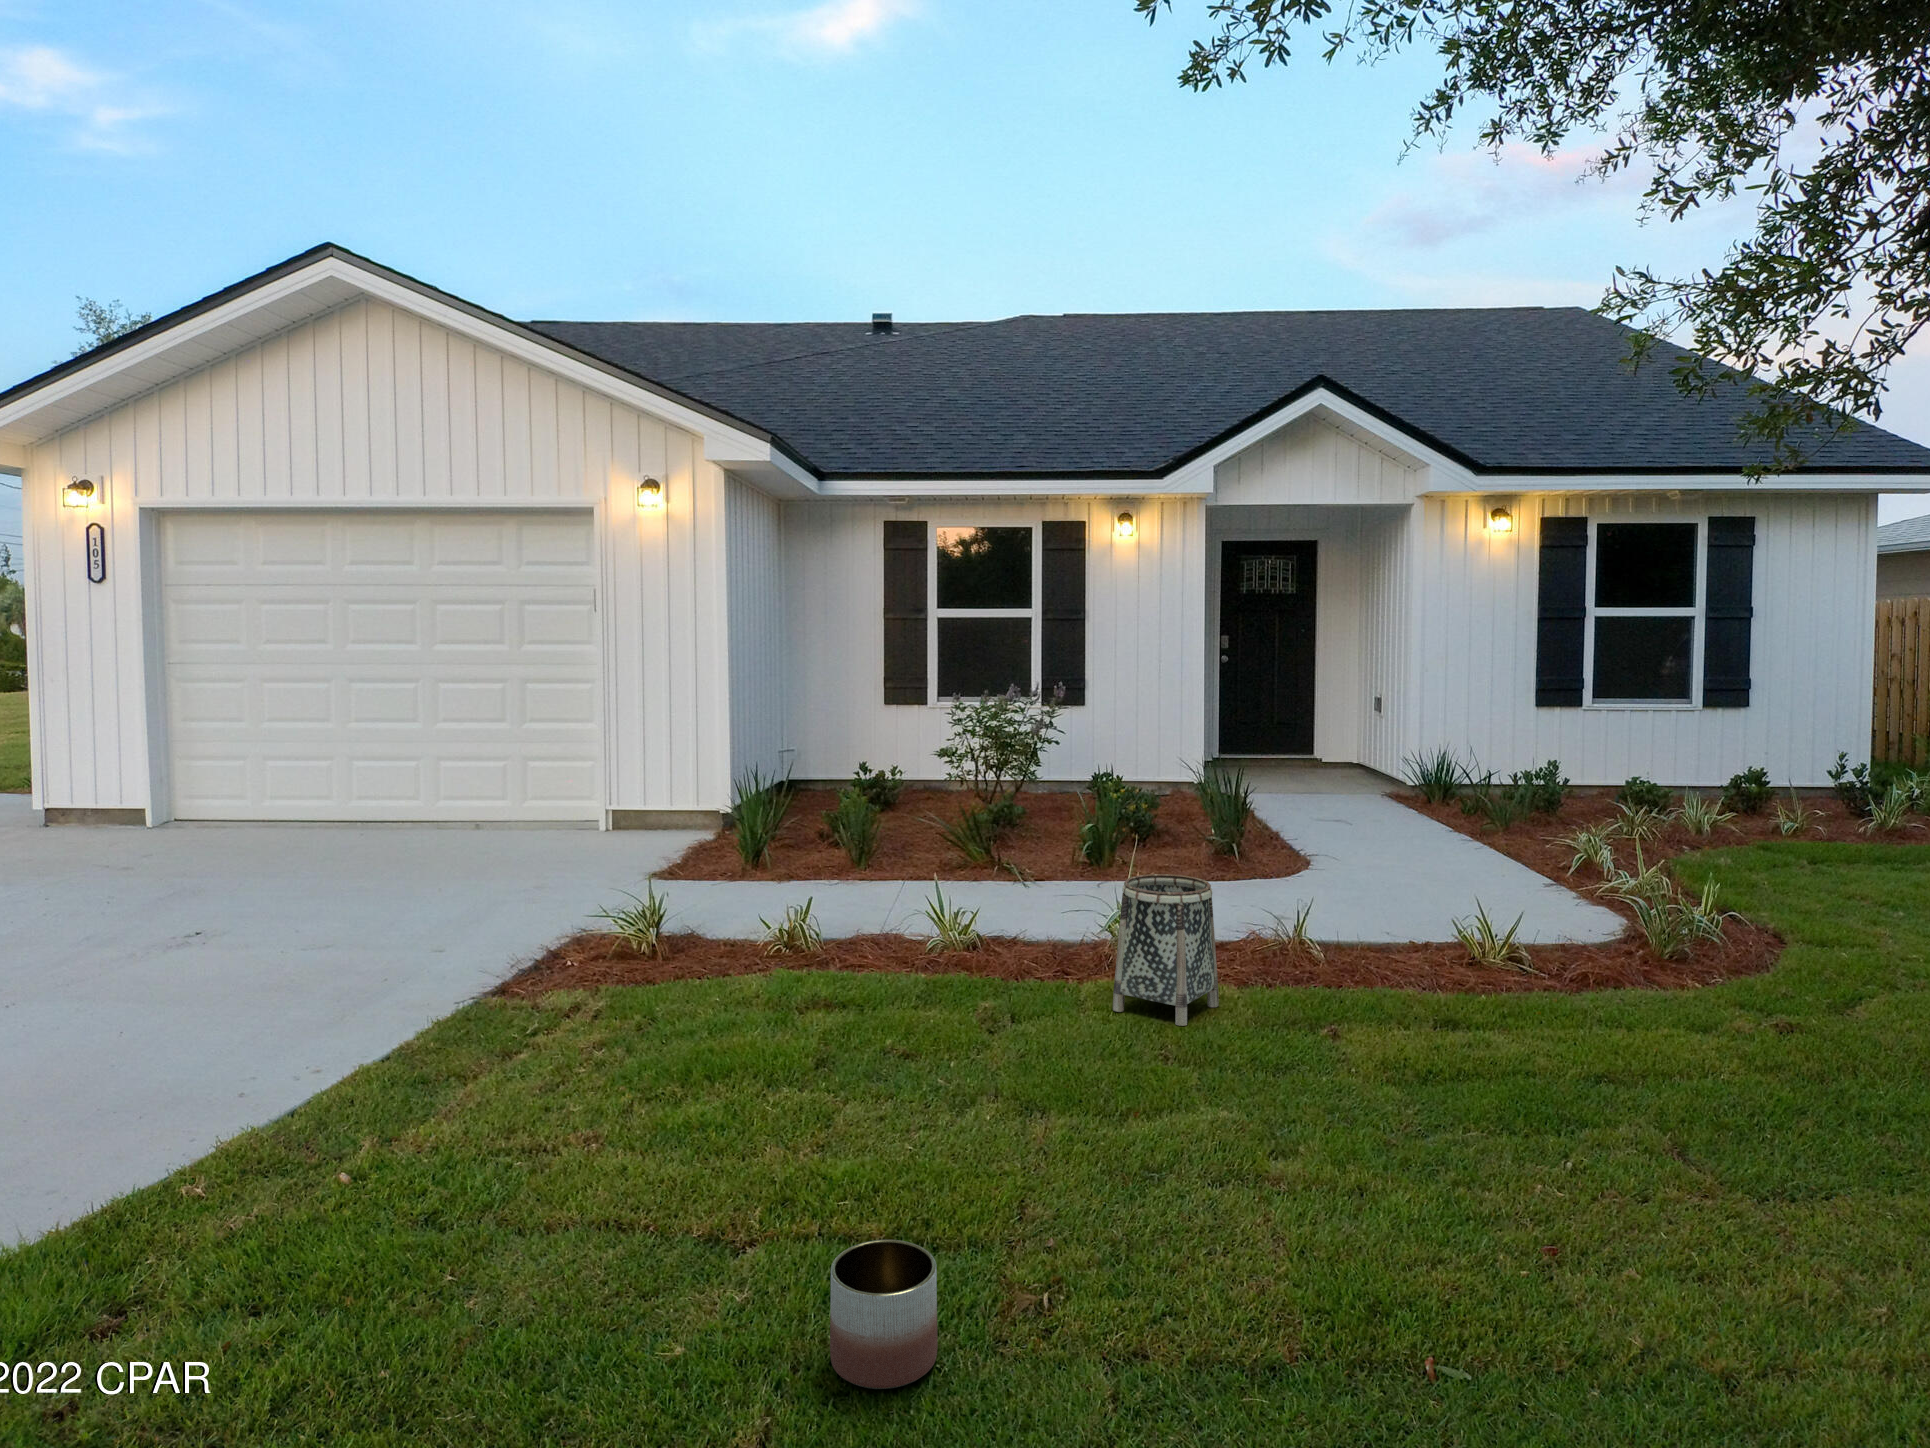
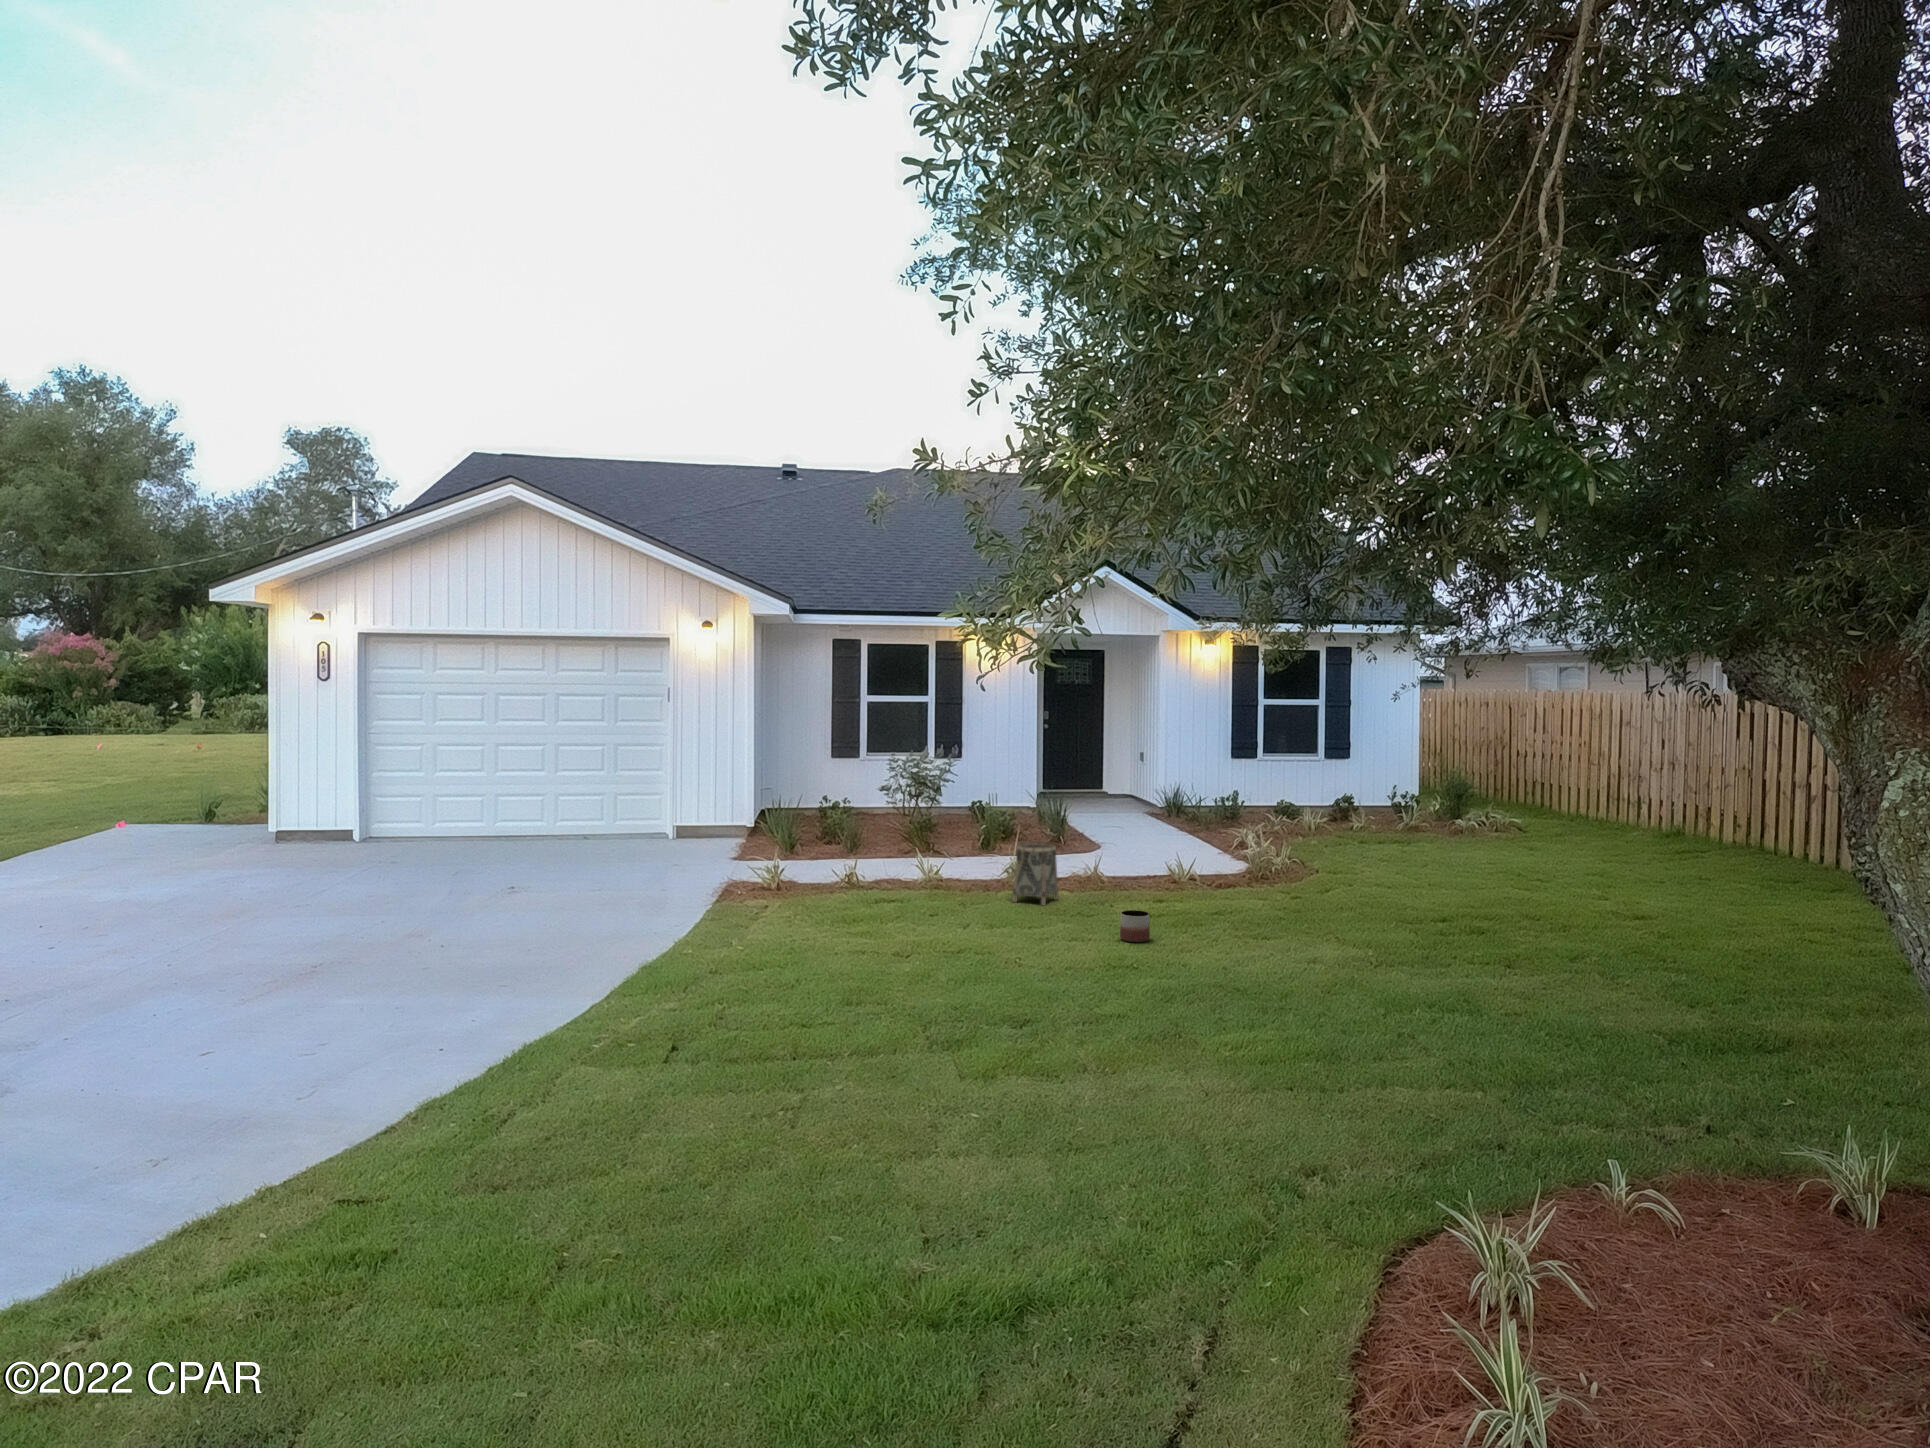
planter: present [830,1240,938,1389] -> present [1120,910,1150,942]

